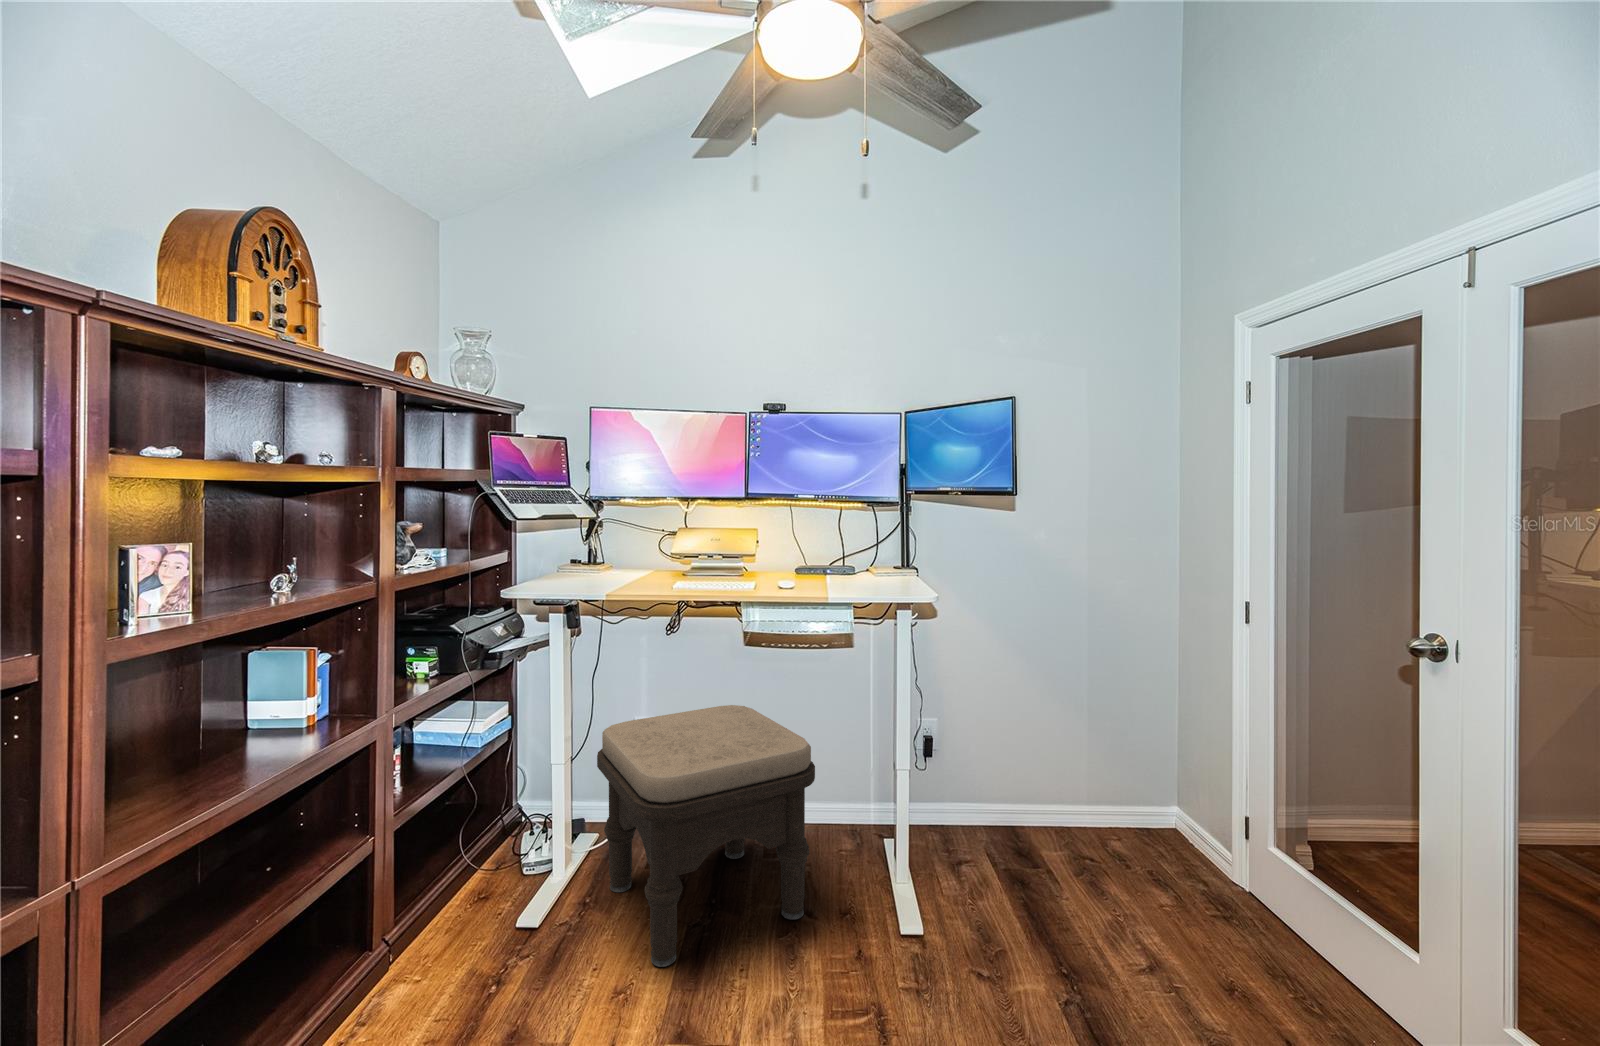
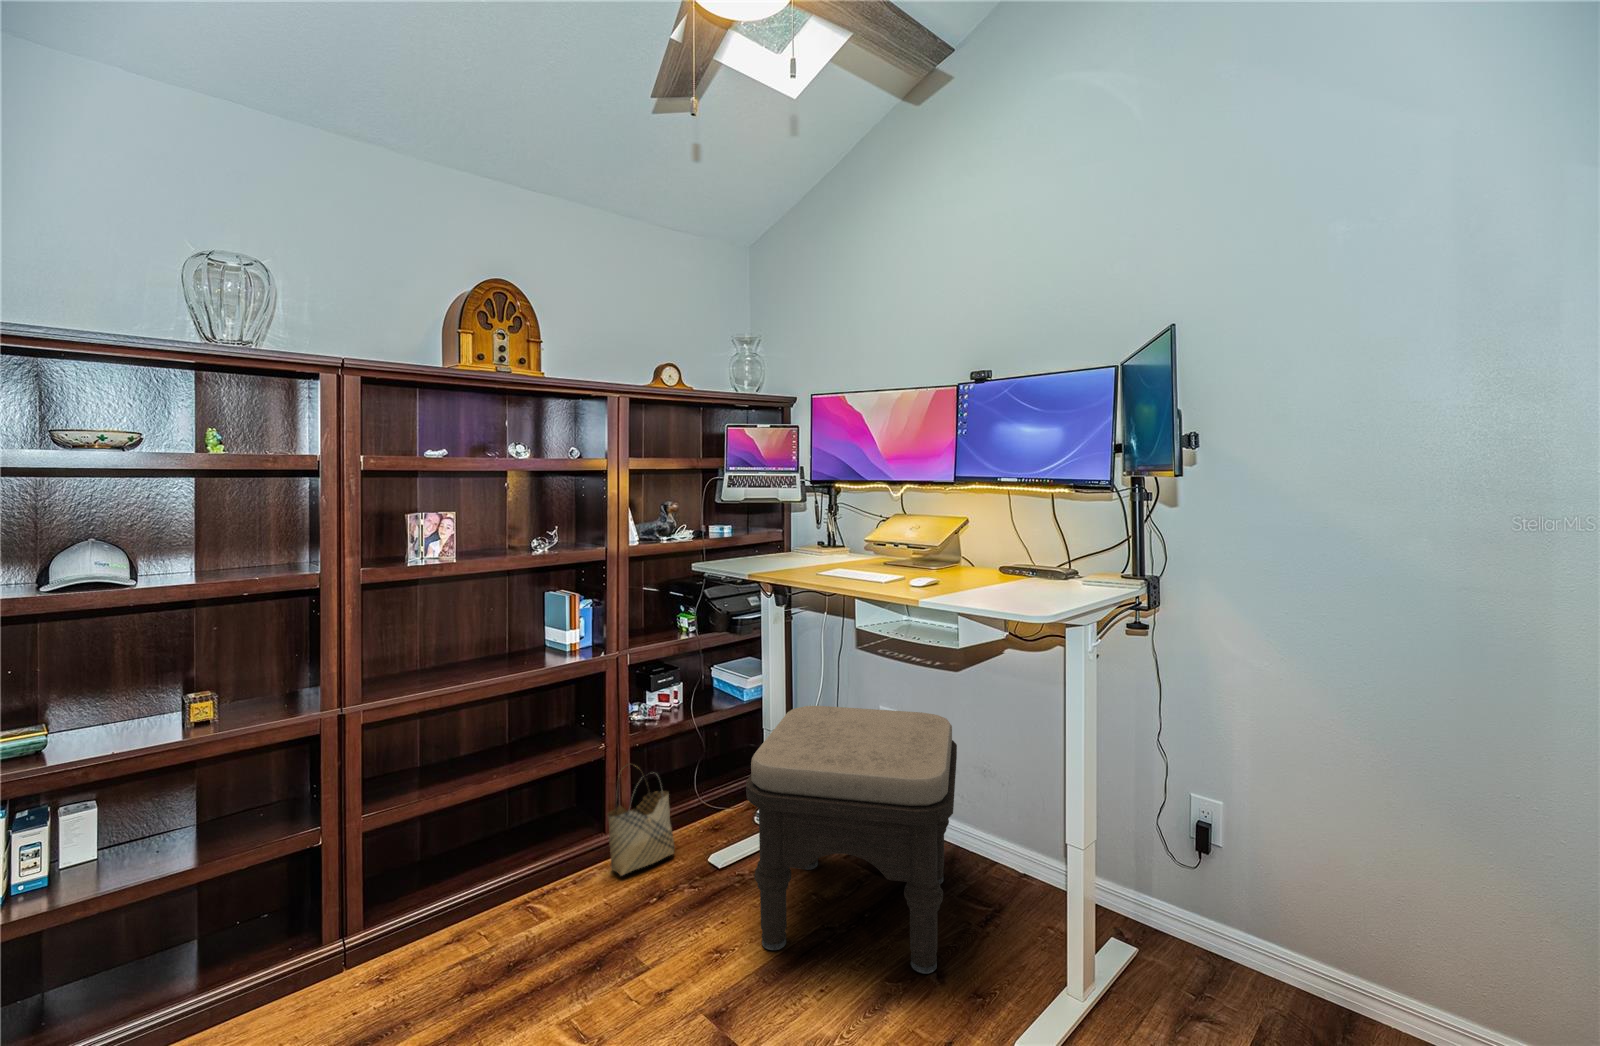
woven basket: none [398,844,468,988] -> present [607,764,674,876]

